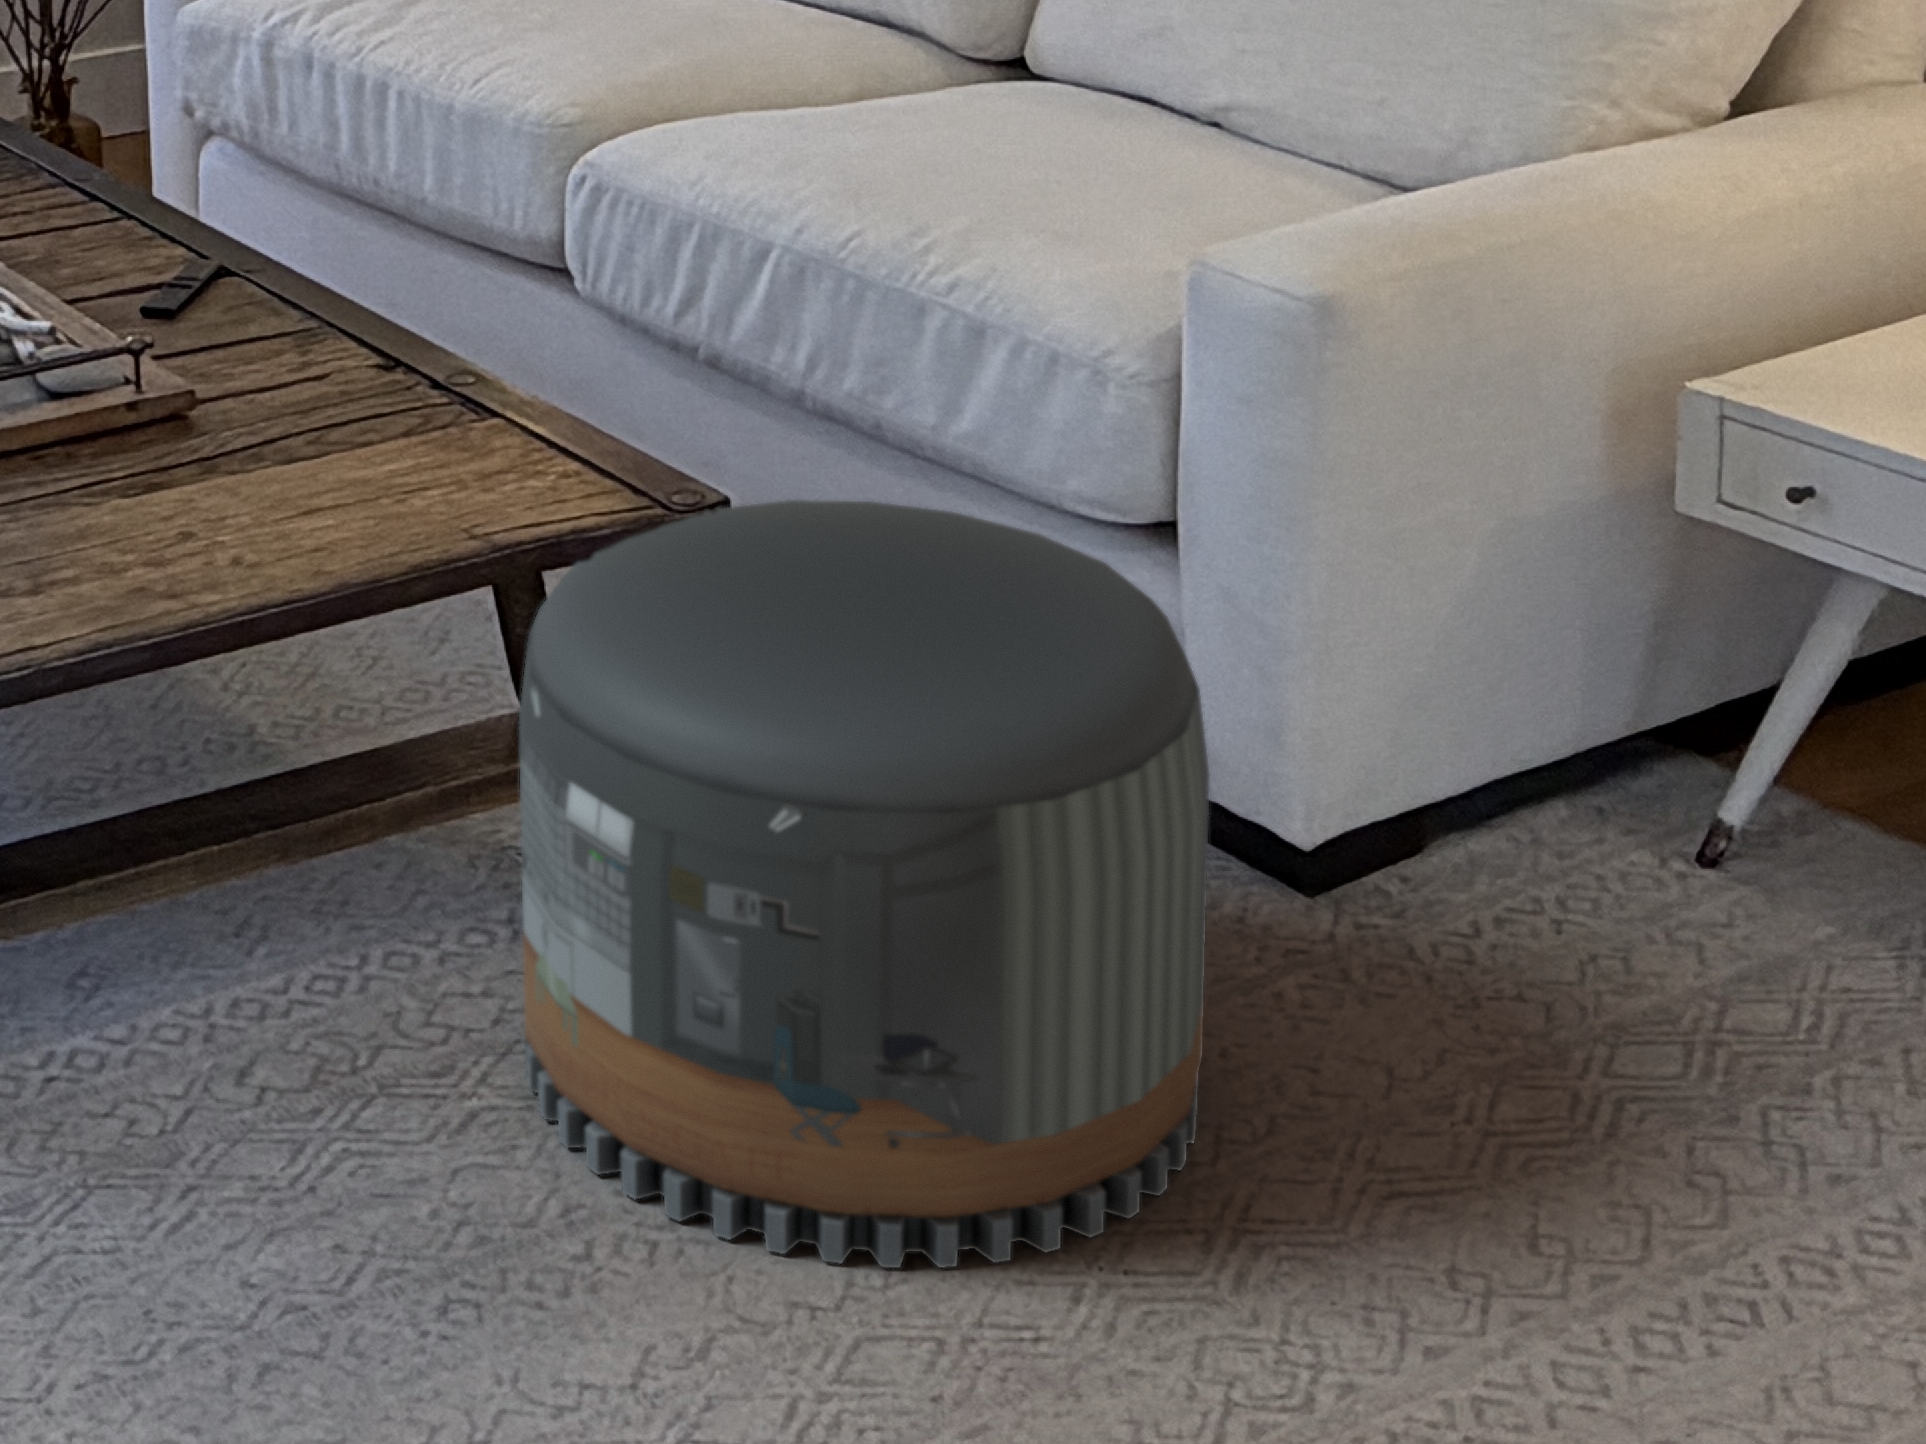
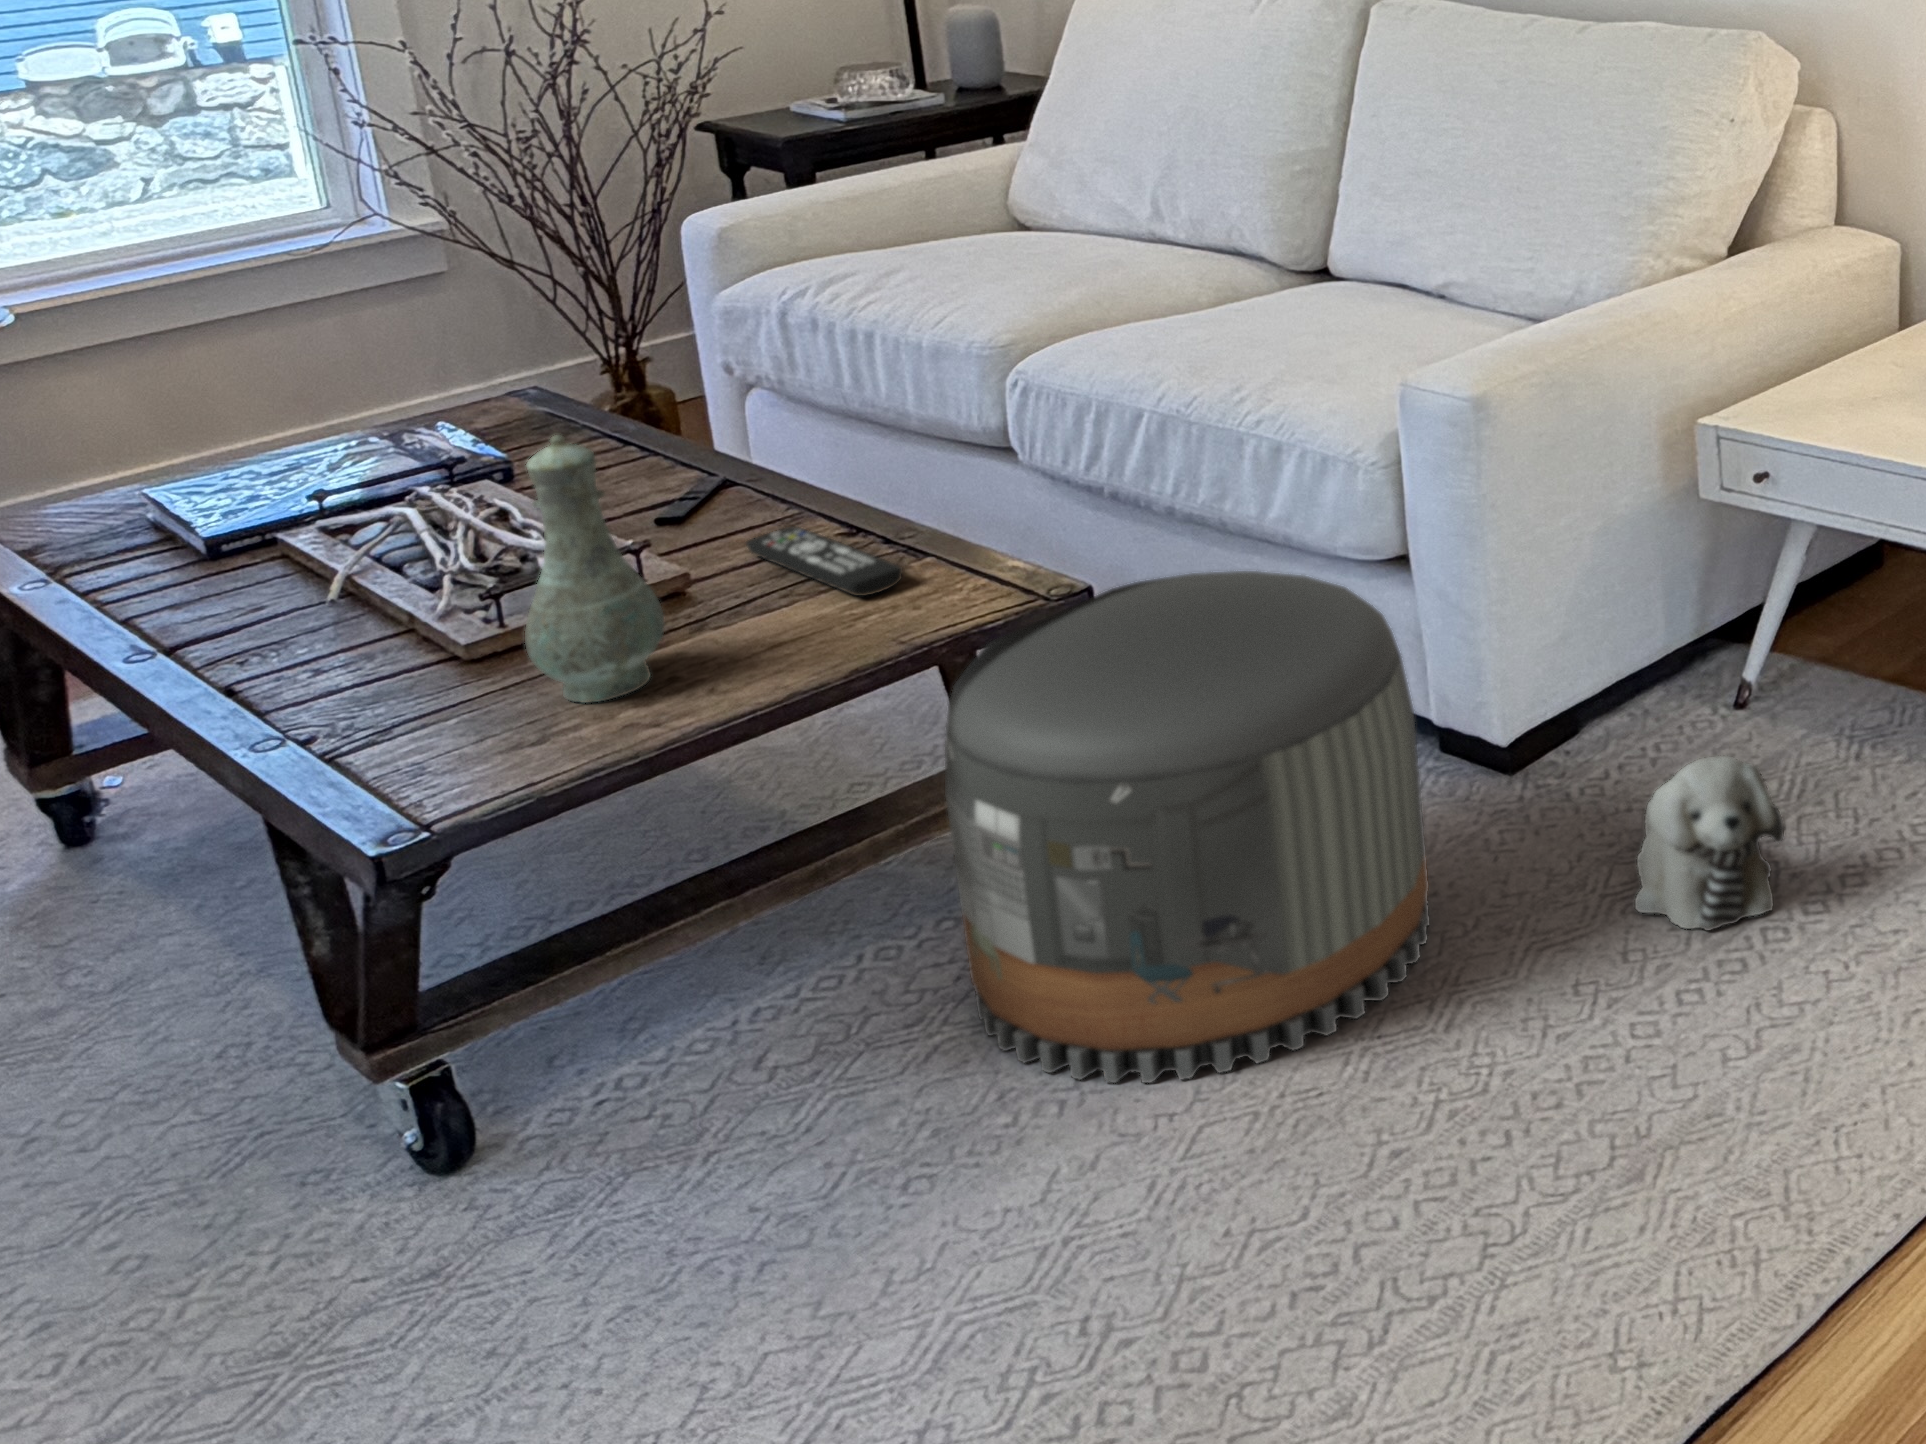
vase: none [21,186,183,547] -> present [525,435,664,703]
remote control: none [261,343,469,458] -> present [746,526,903,596]
plush toy: none [1551,954,1835,1244] -> present [1635,756,1784,931]

